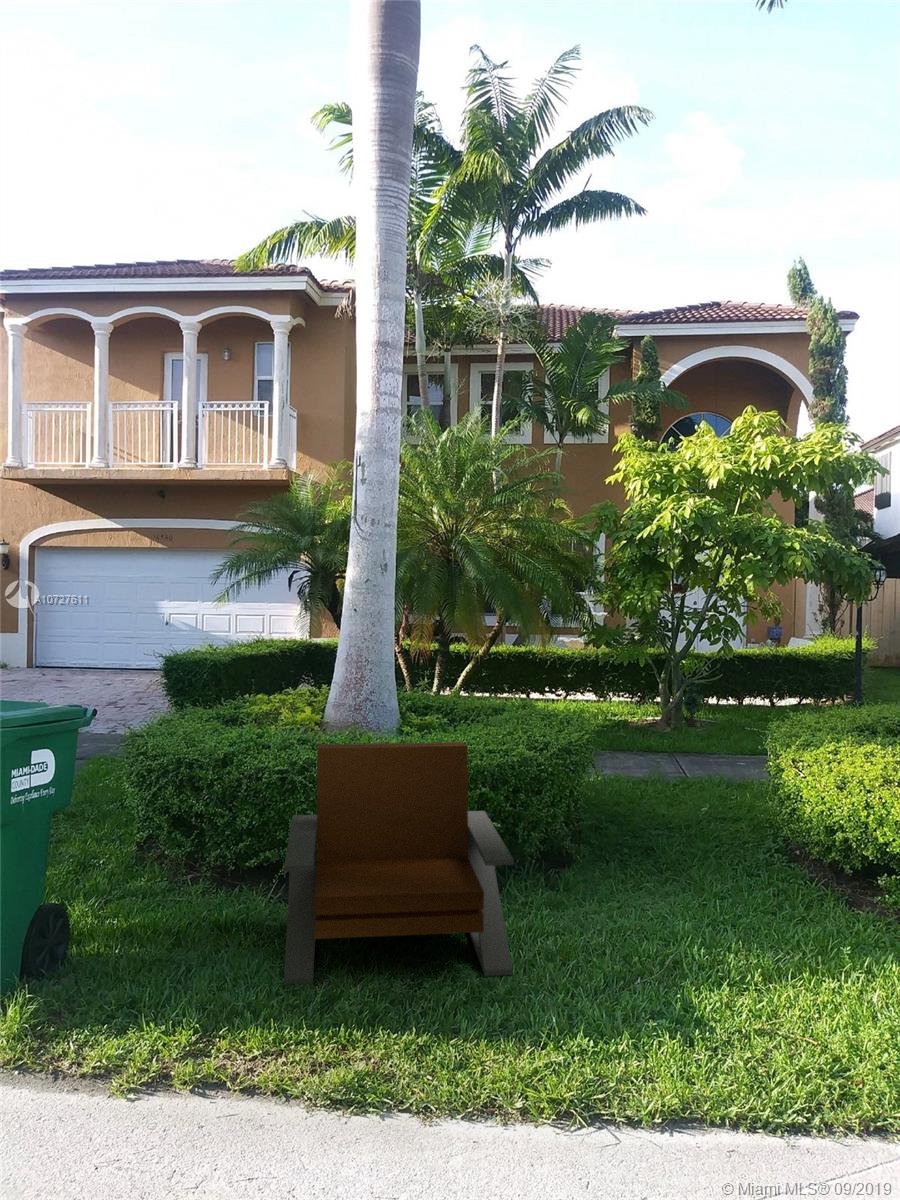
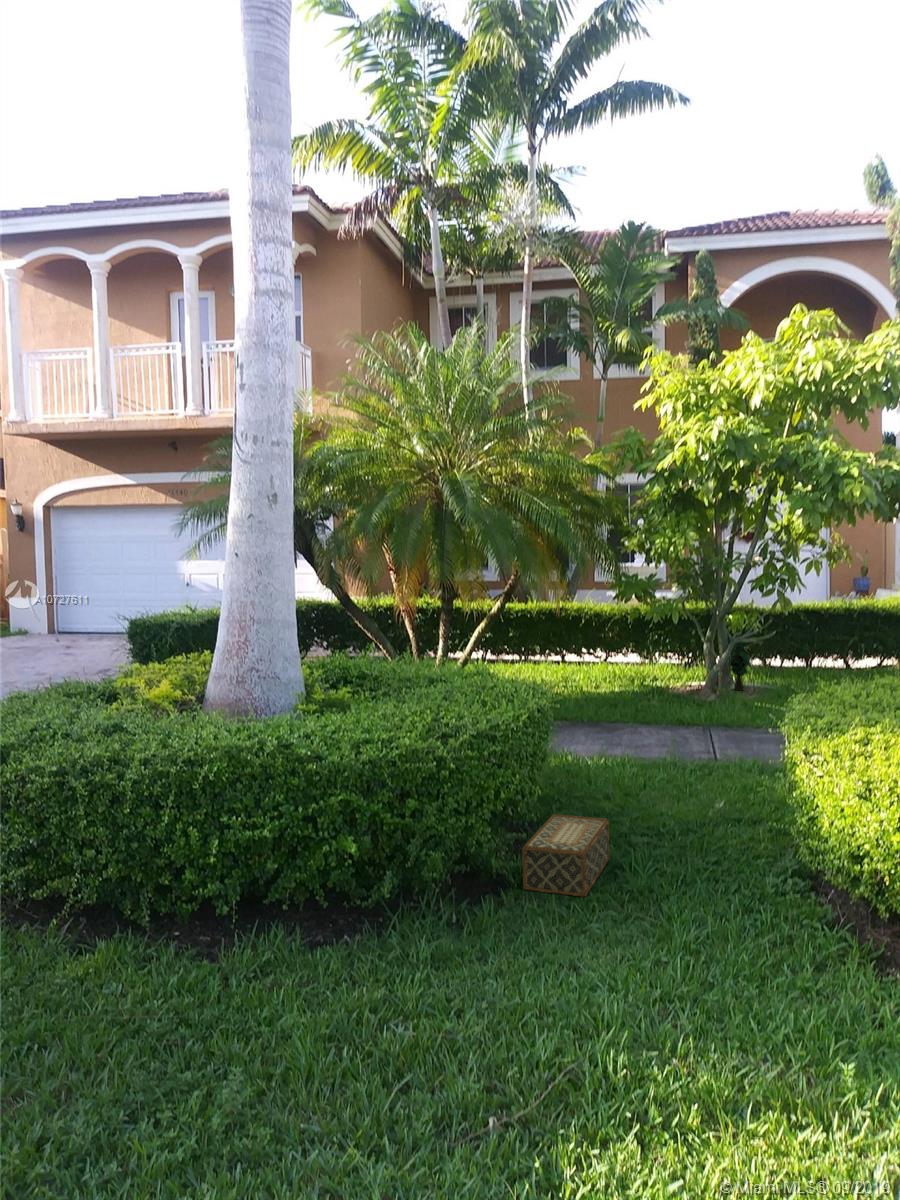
lounge chair: present [284,742,514,984] -> none [57,727,384,1059]
woven basket: none [575,818,634,880] -> present [522,814,609,897]

